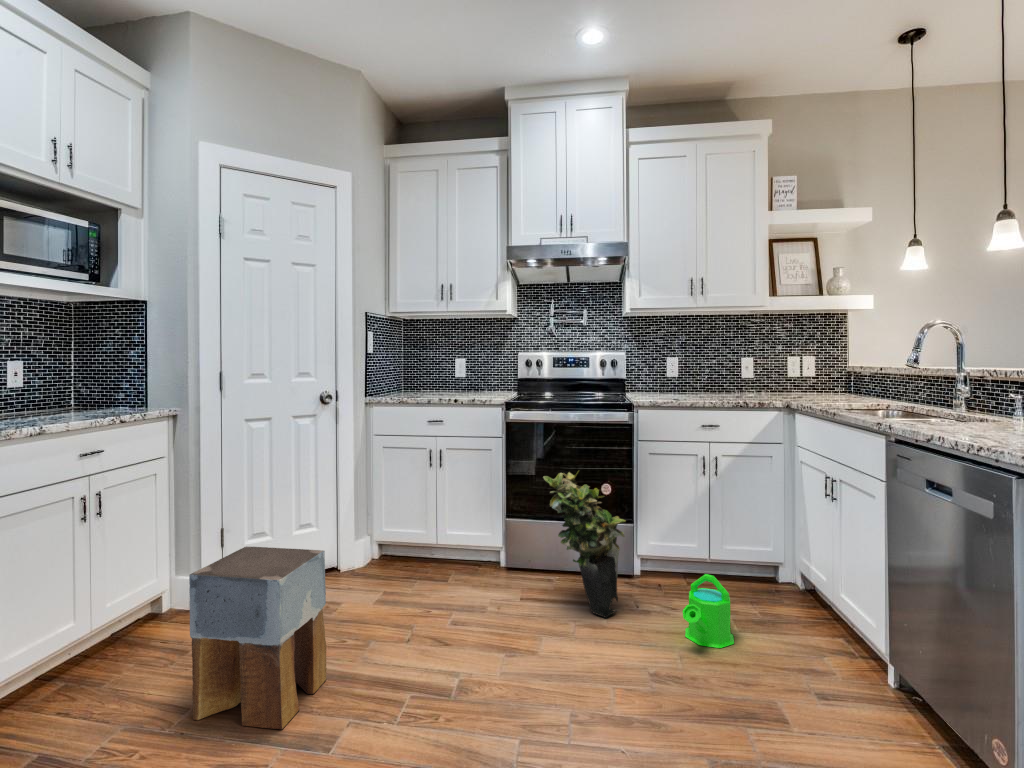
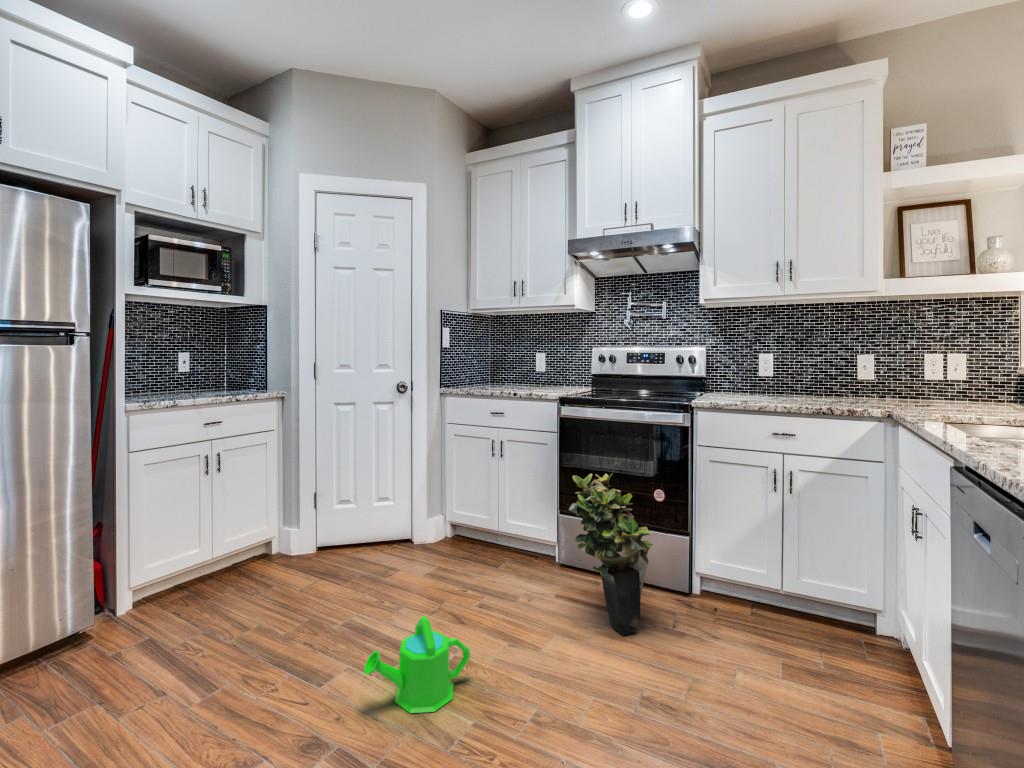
stool: present [189,547,327,729] -> none [215,513,331,679]
watering can: present [682,574,734,648] -> present [364,616,470,713]

